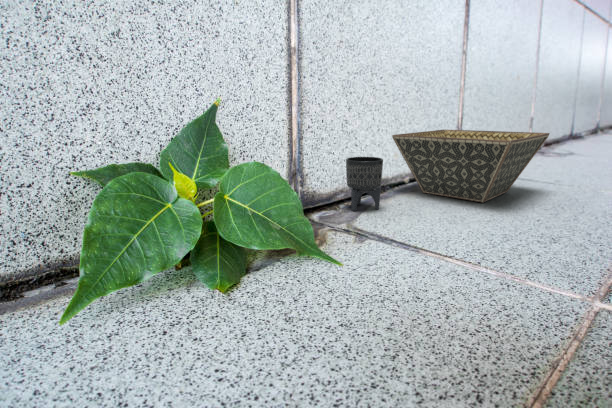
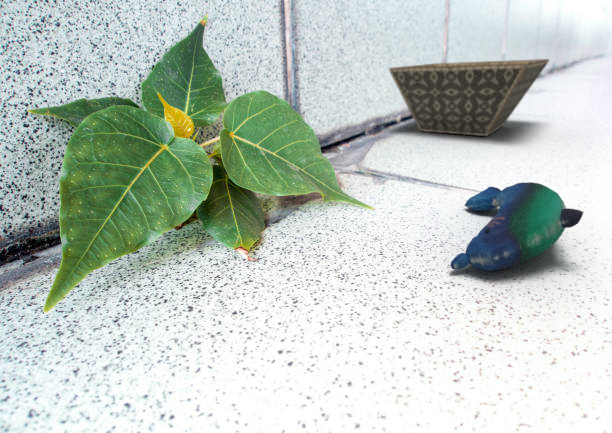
planter: present [346,157,383,211] -> none [347,92,388,153]
plush toy: none [378,254,491,327] -> present [451,182,584,271]

